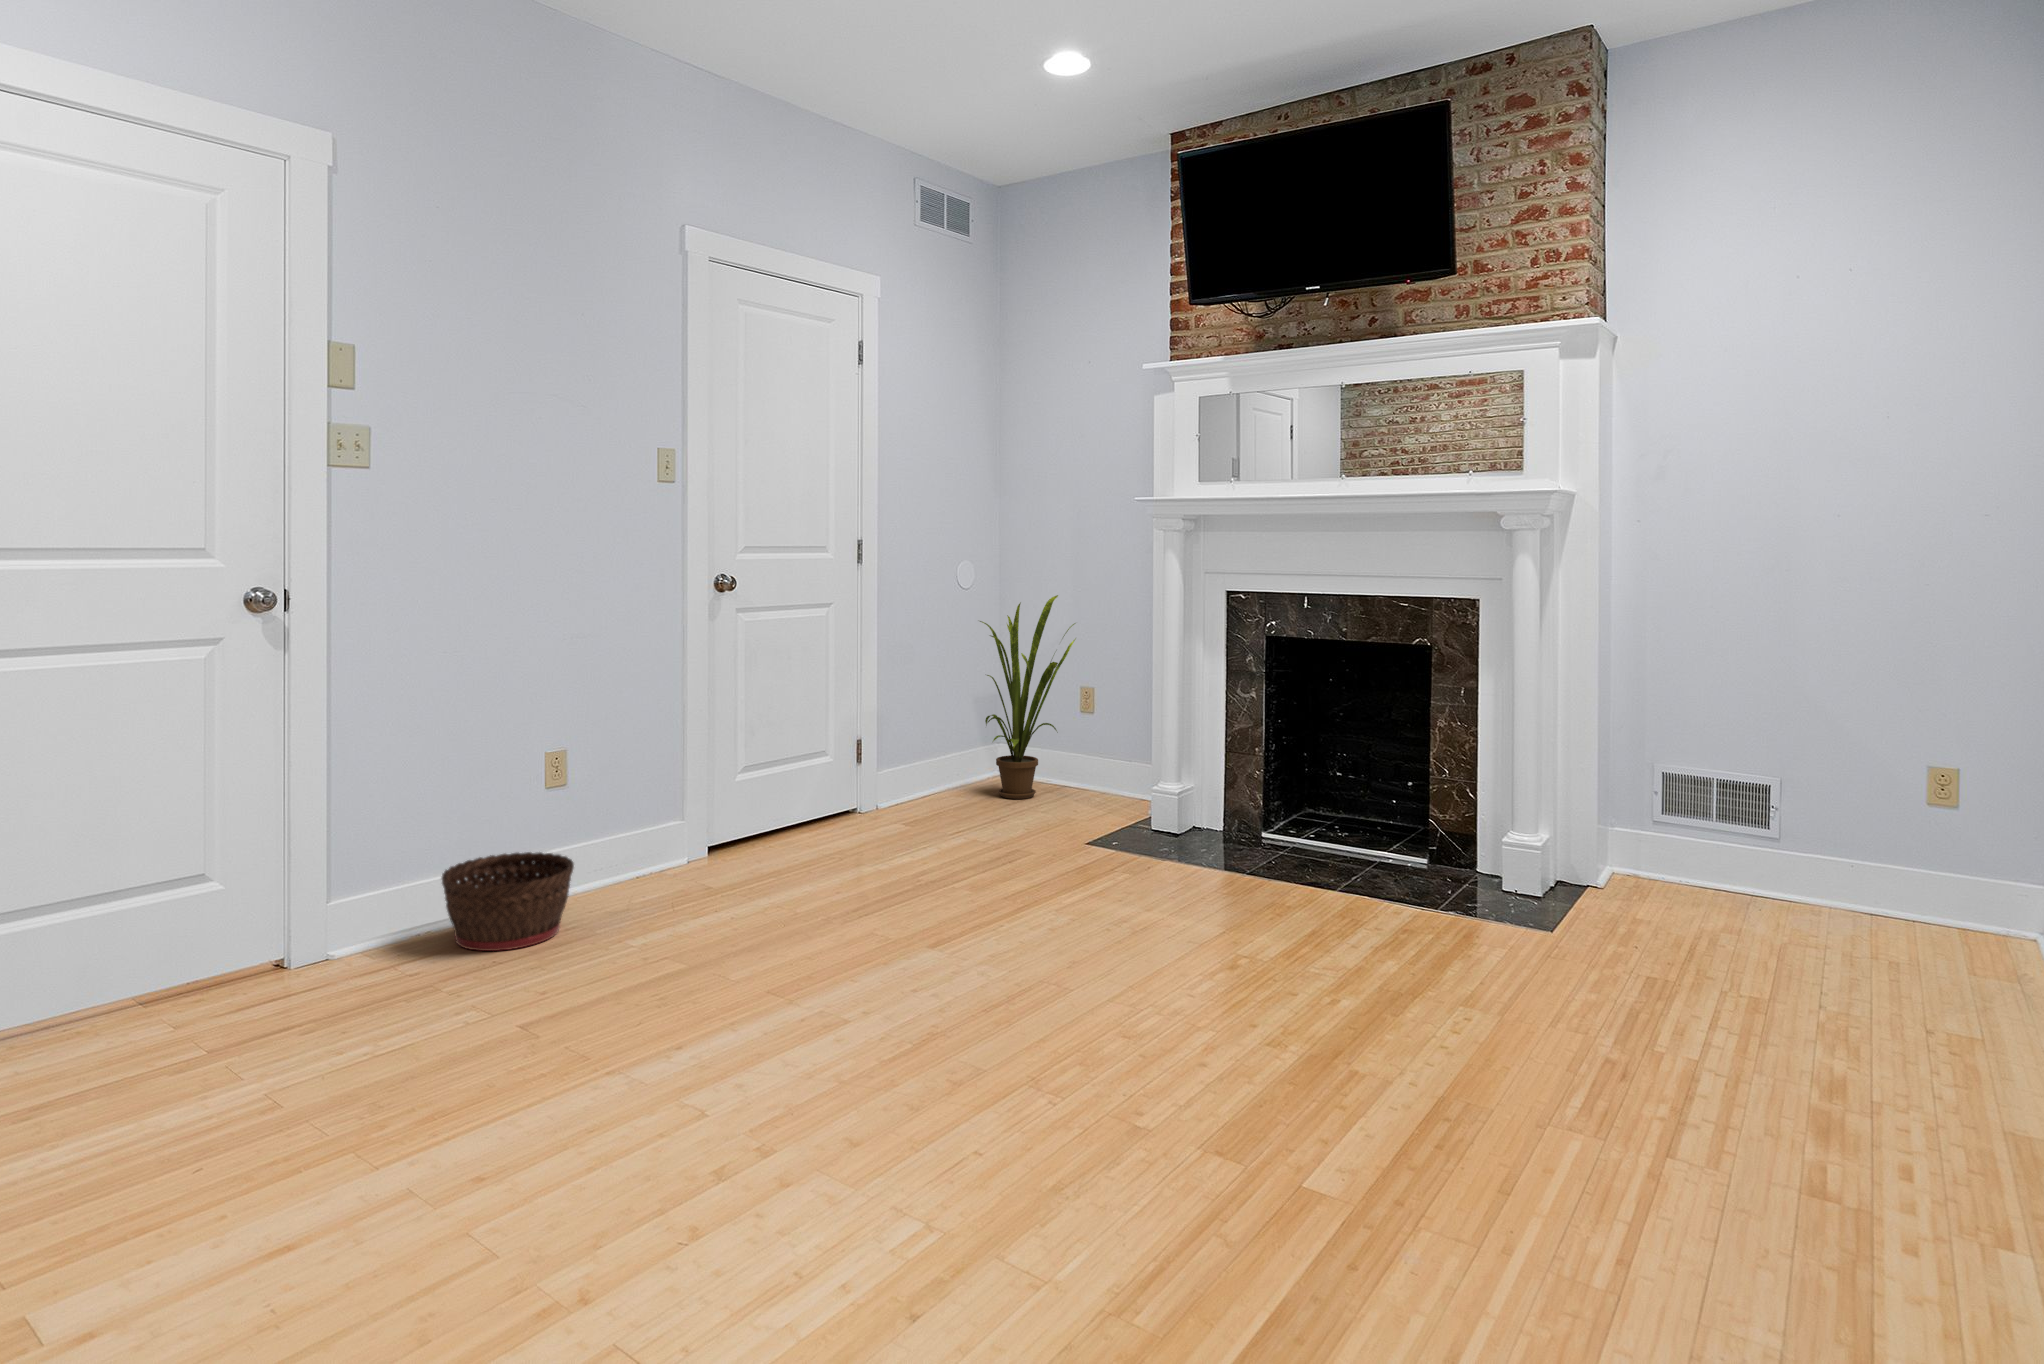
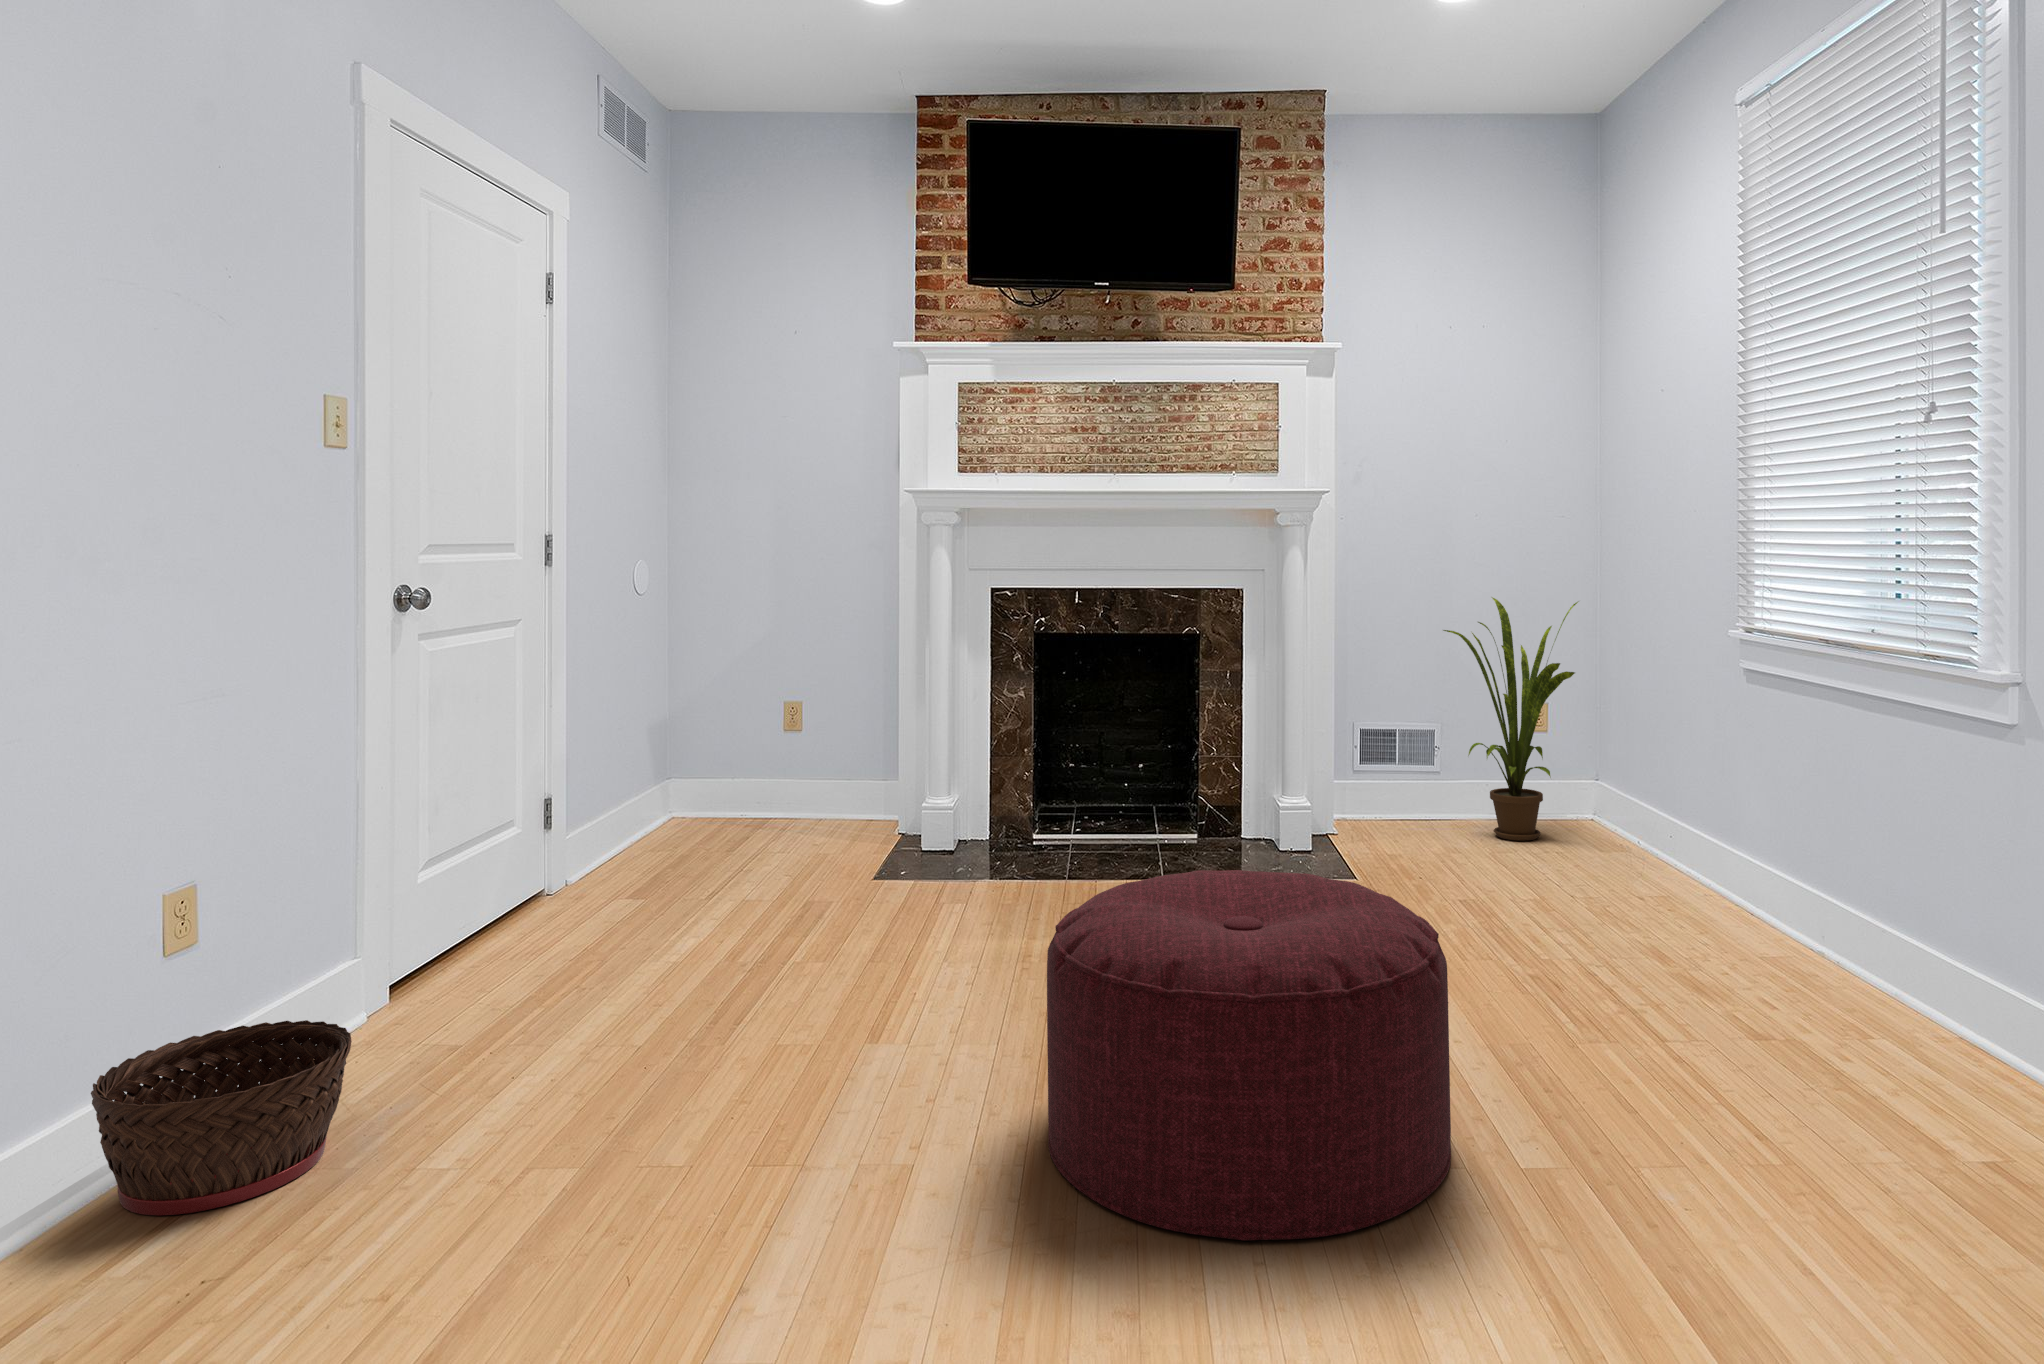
house plant: present [980,595,1076,799] -> present [1443,597,1578,841]
ottoman: none [830,871,1190,1208] -> present [1047,870,1451,1240]

